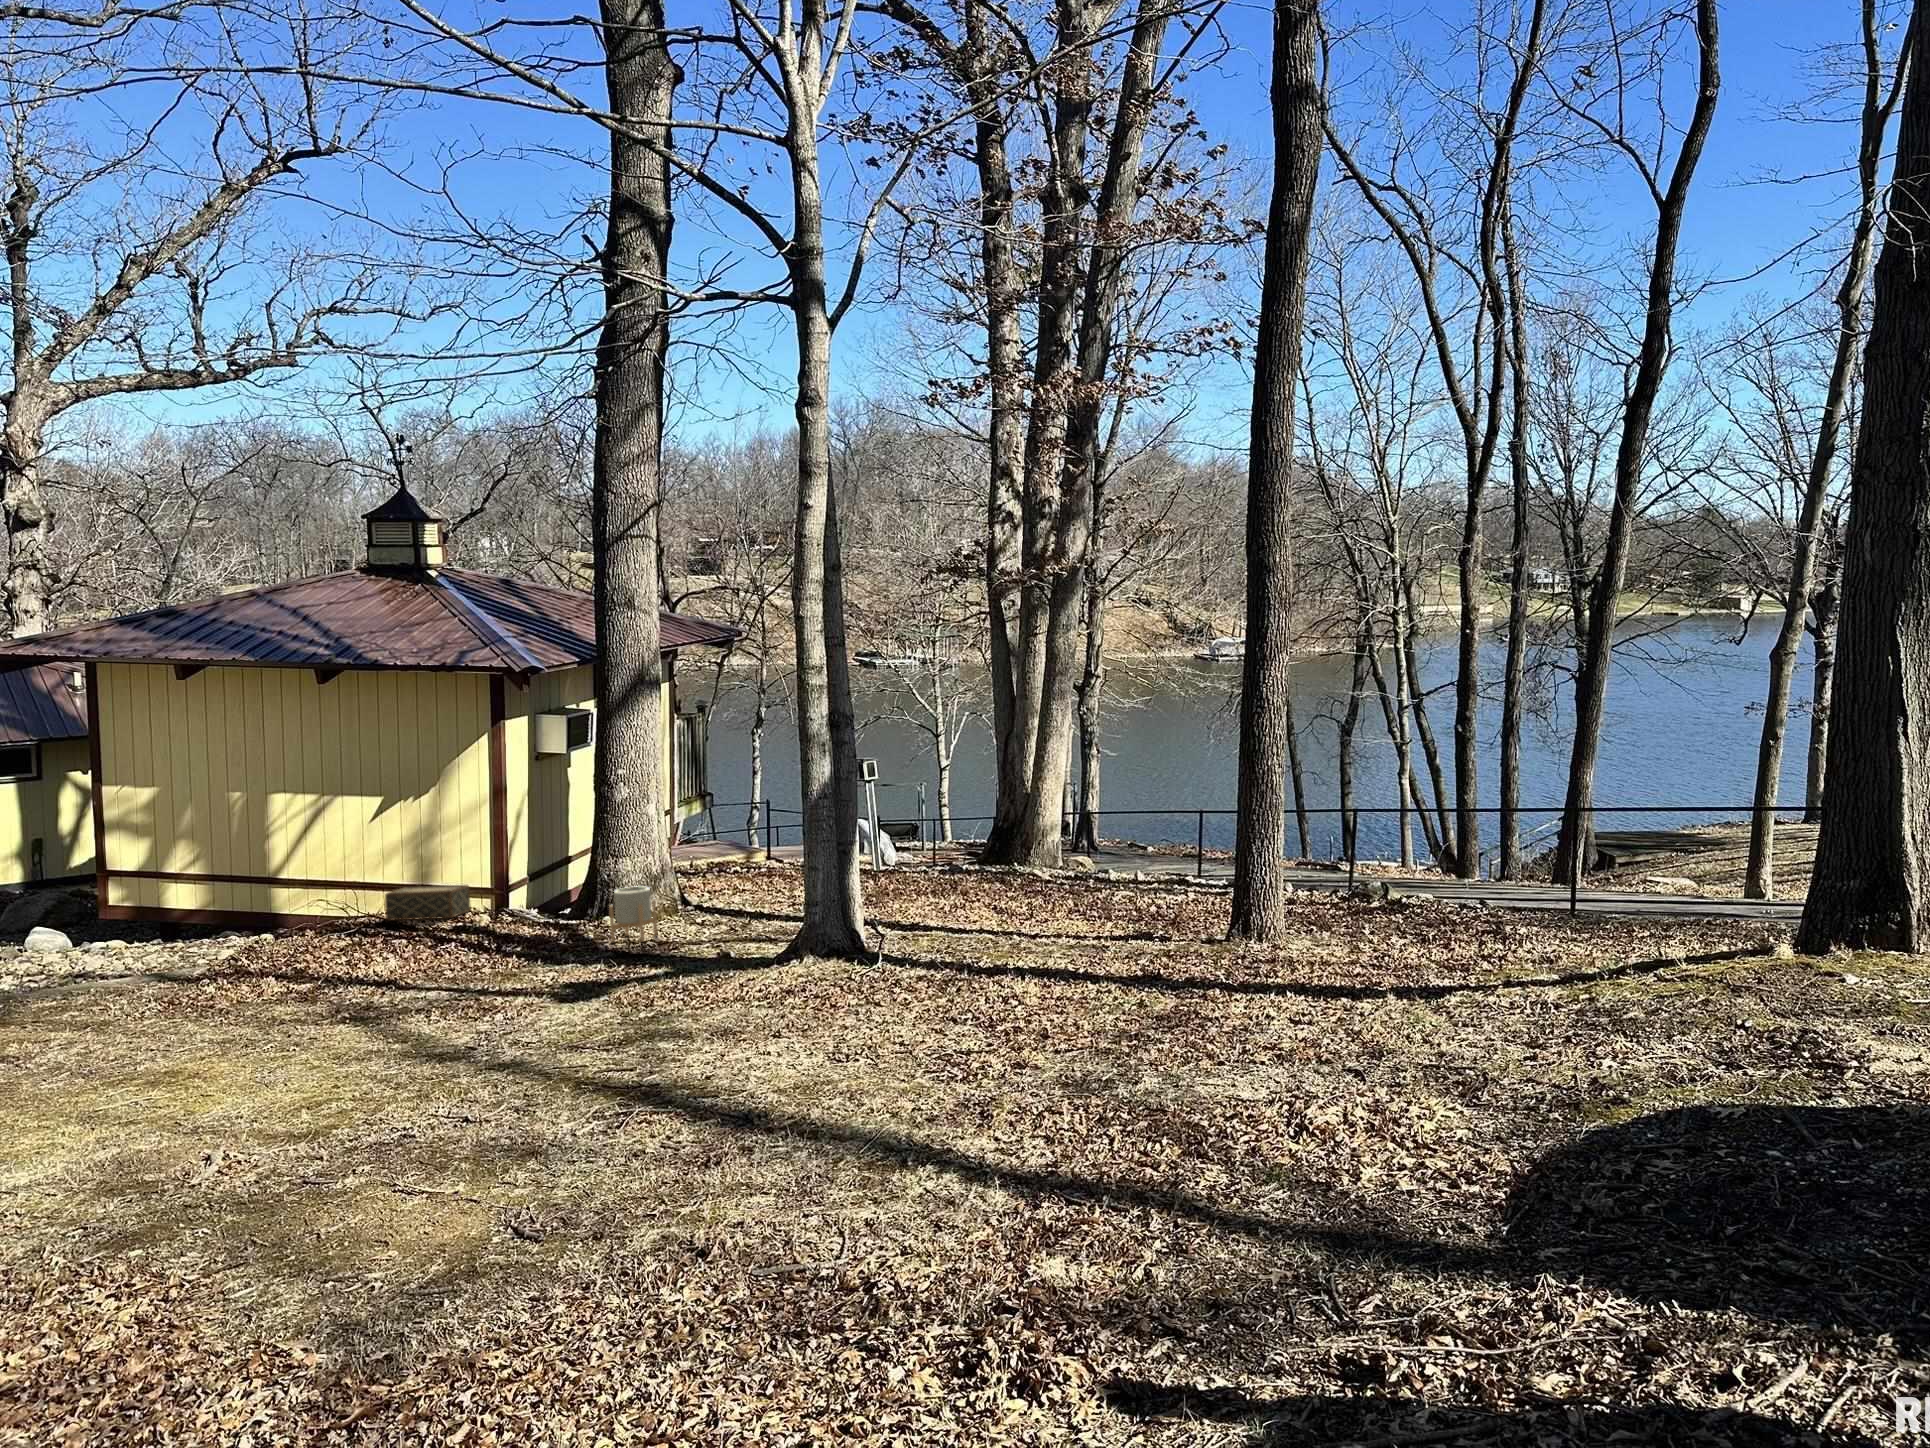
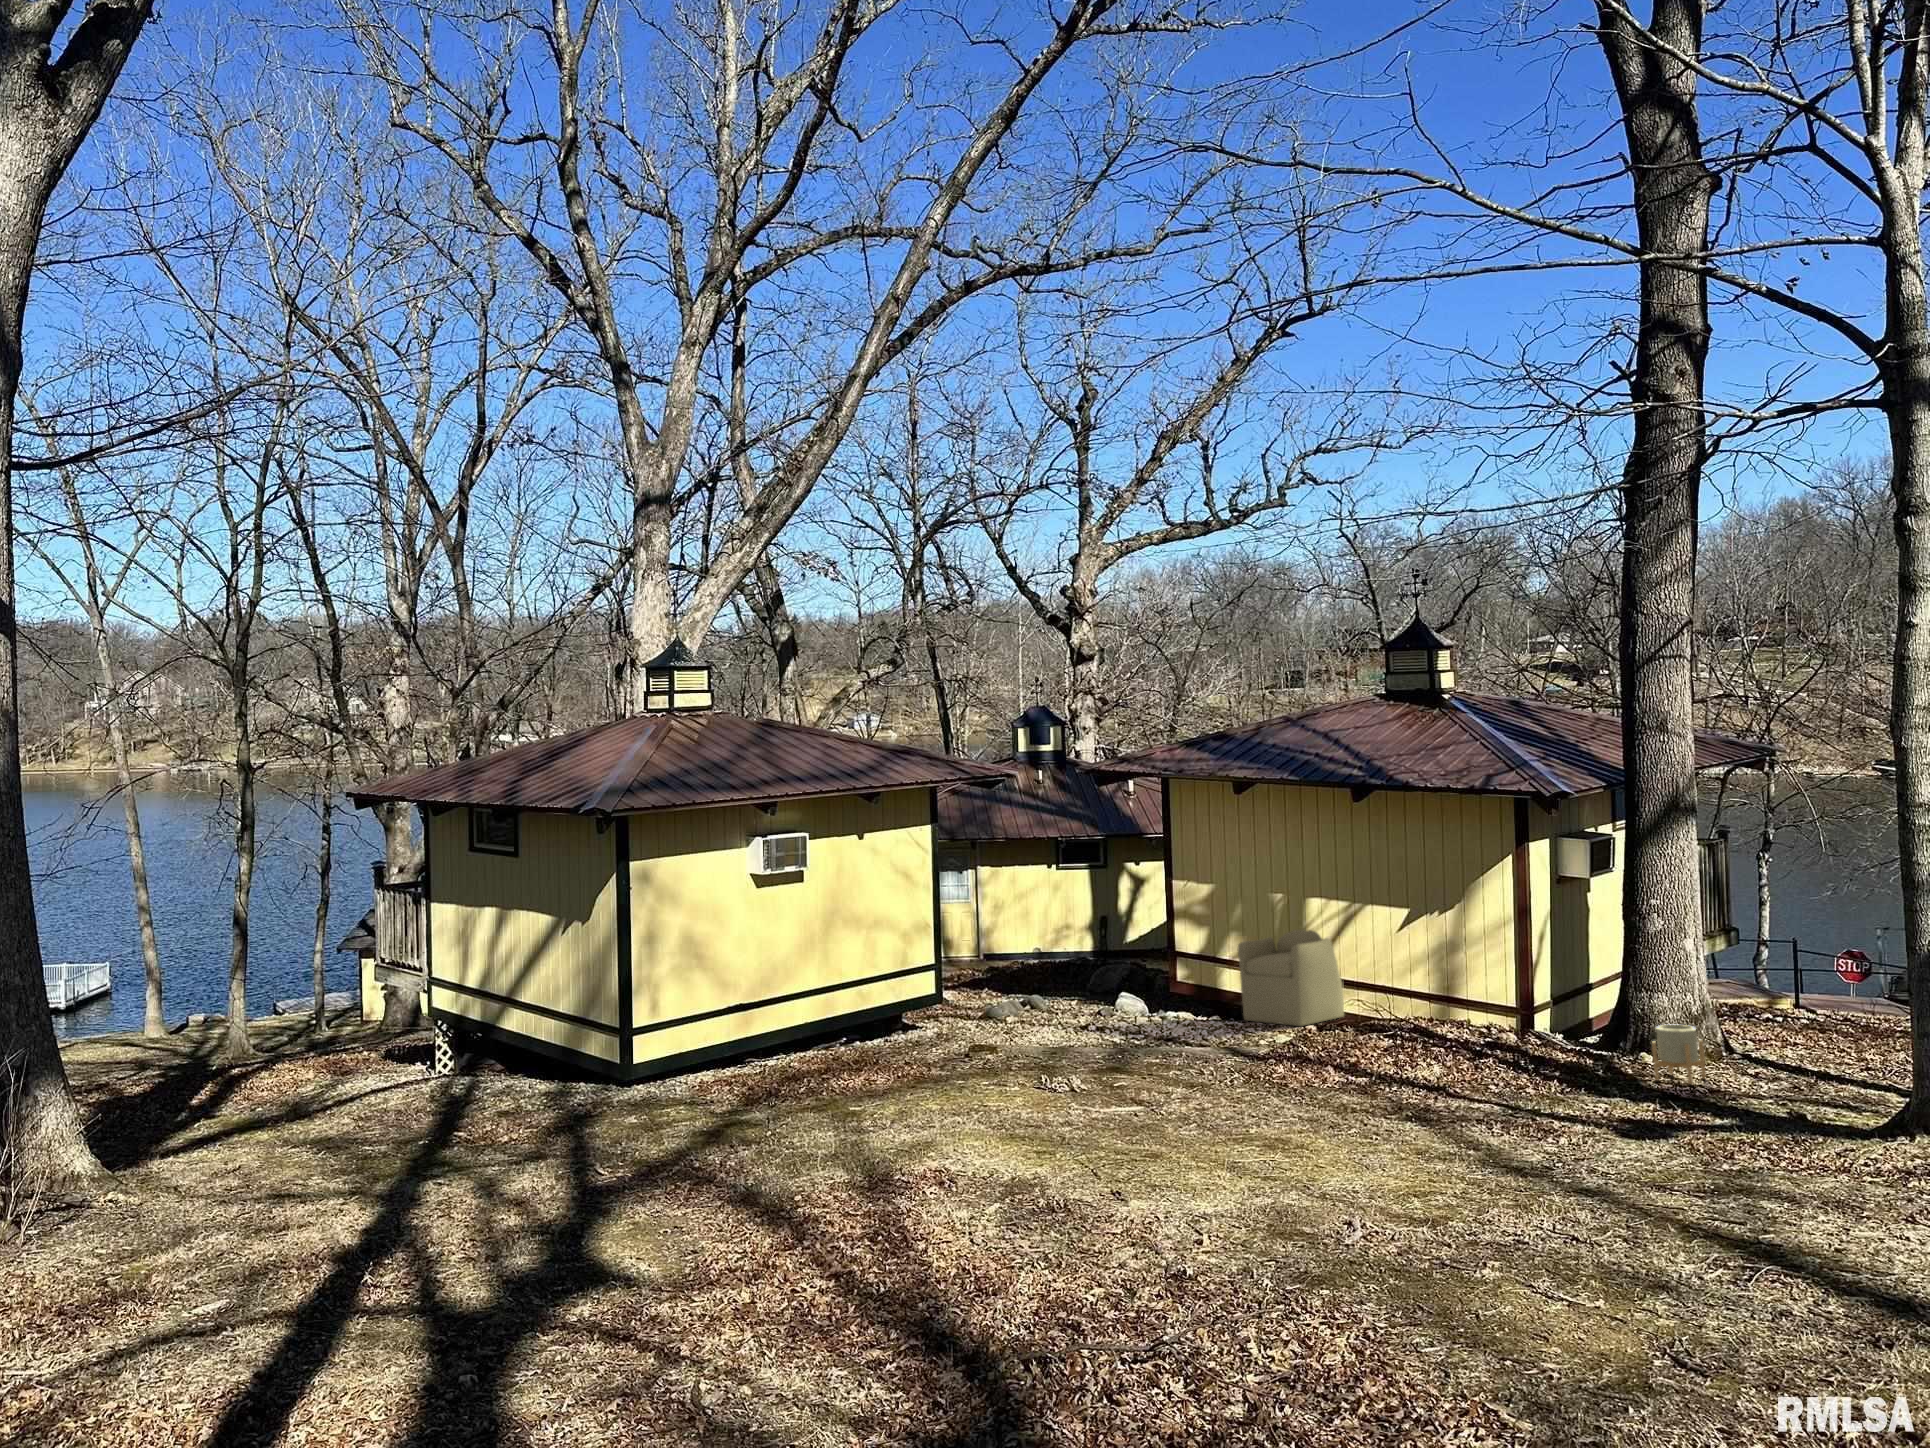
chair: none [175,796,312,933] -> present [1237,930,1344,1026]
woven basket: present [385,885,471,920] -> none [1414,999,1494,1034]

